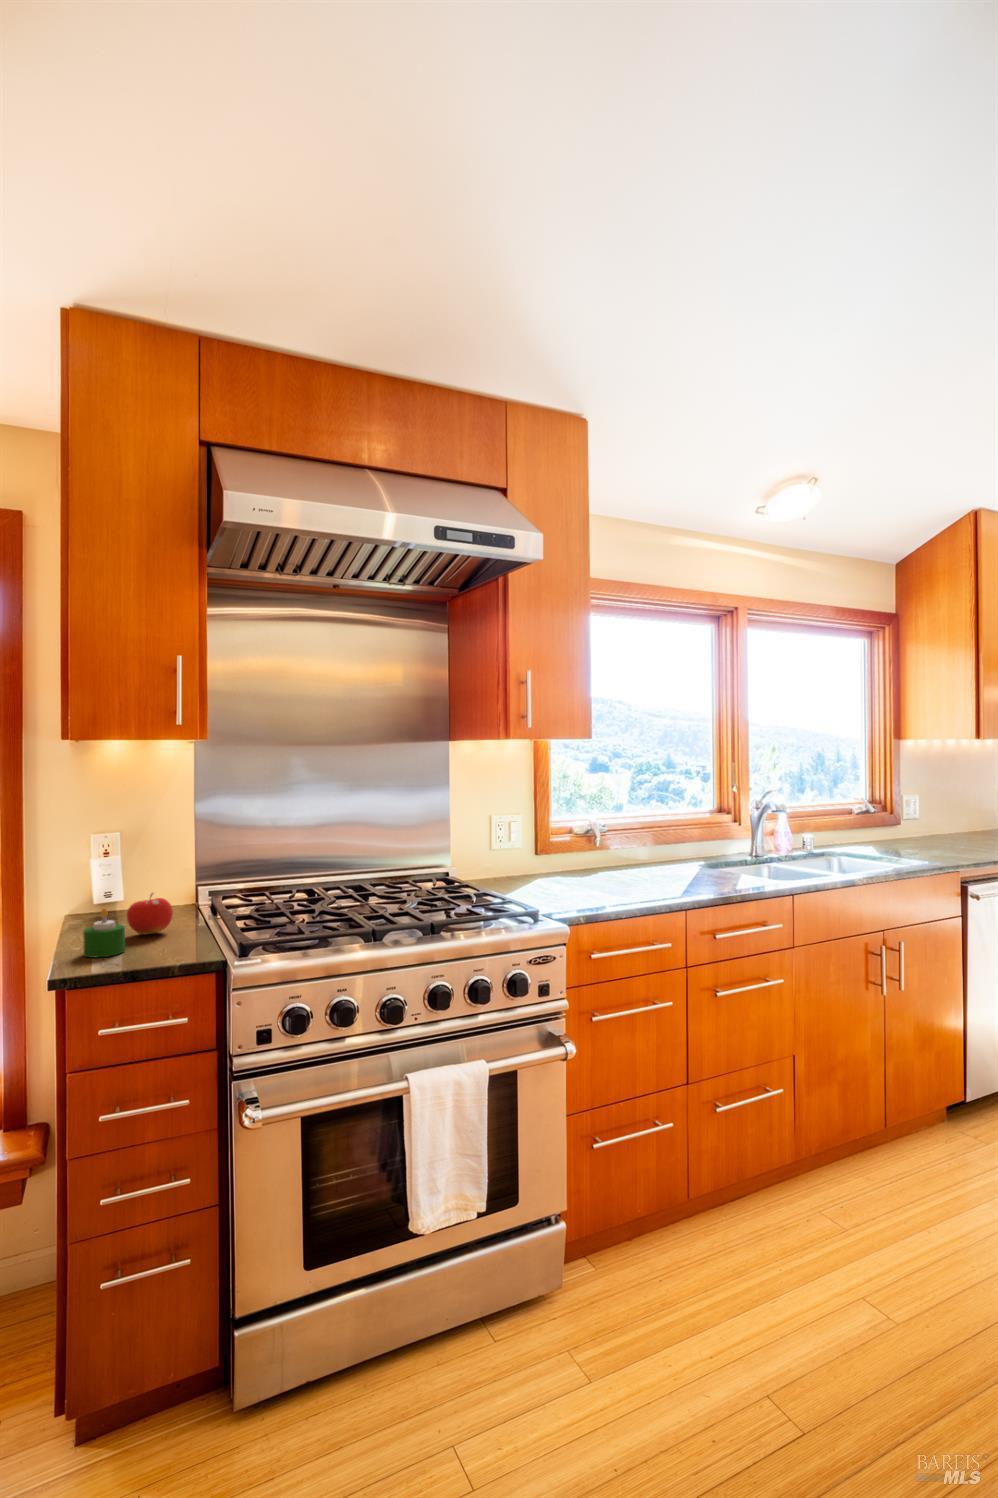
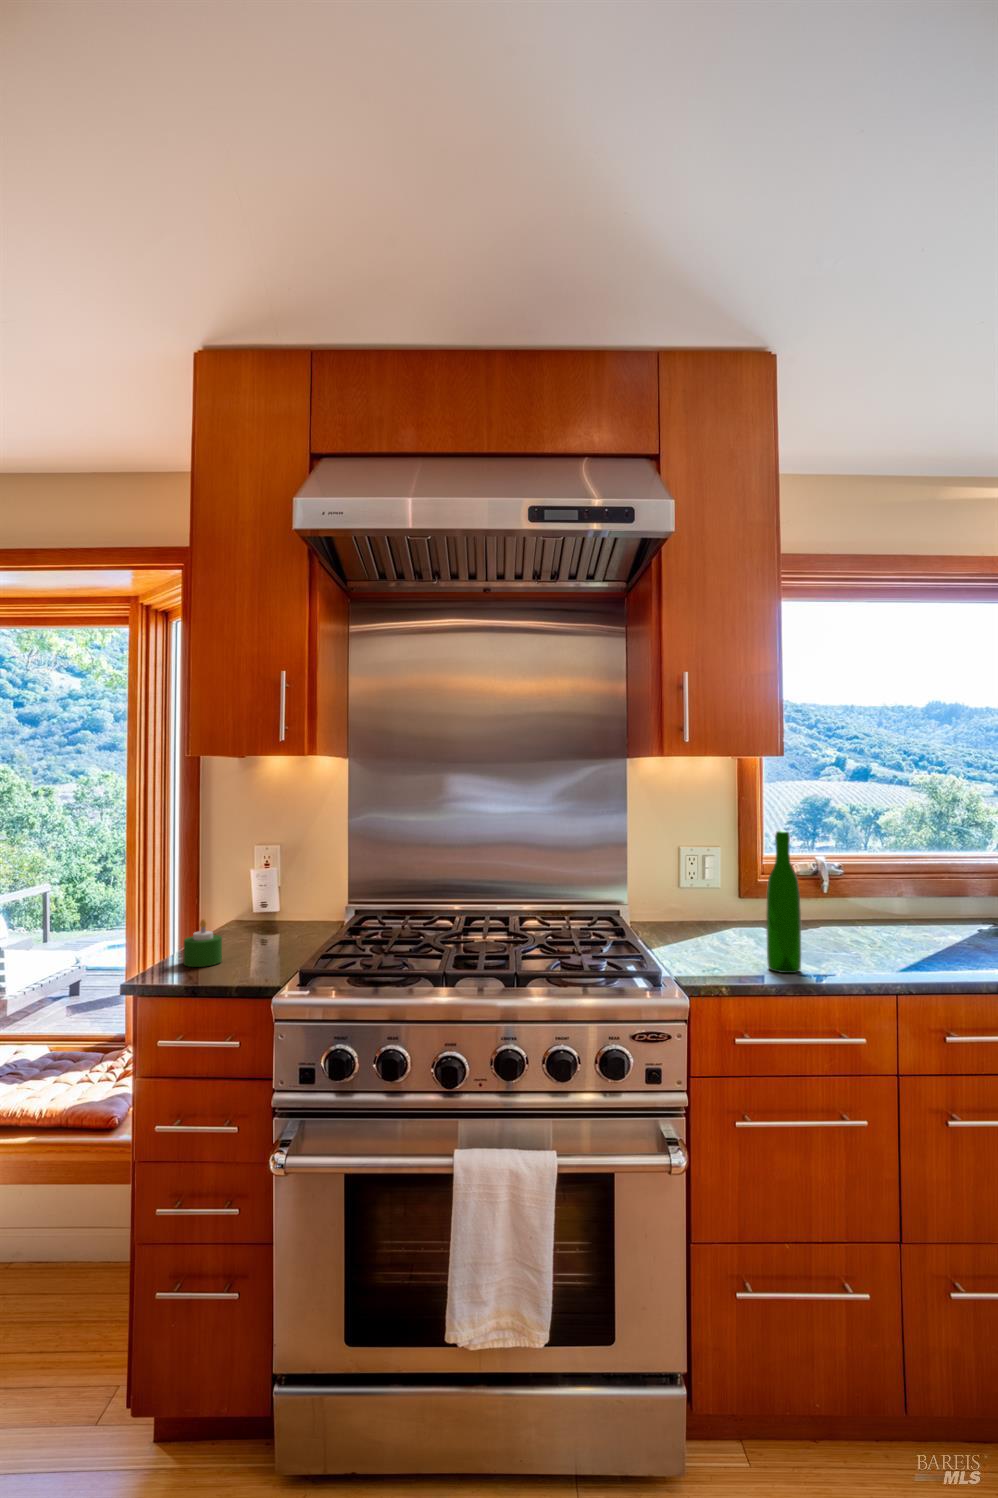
wine bottle: none [598,797,623,903] -> present [766,831,801,973]
fruit: present [127,893,173,934] -> none [243,907,287,948]

